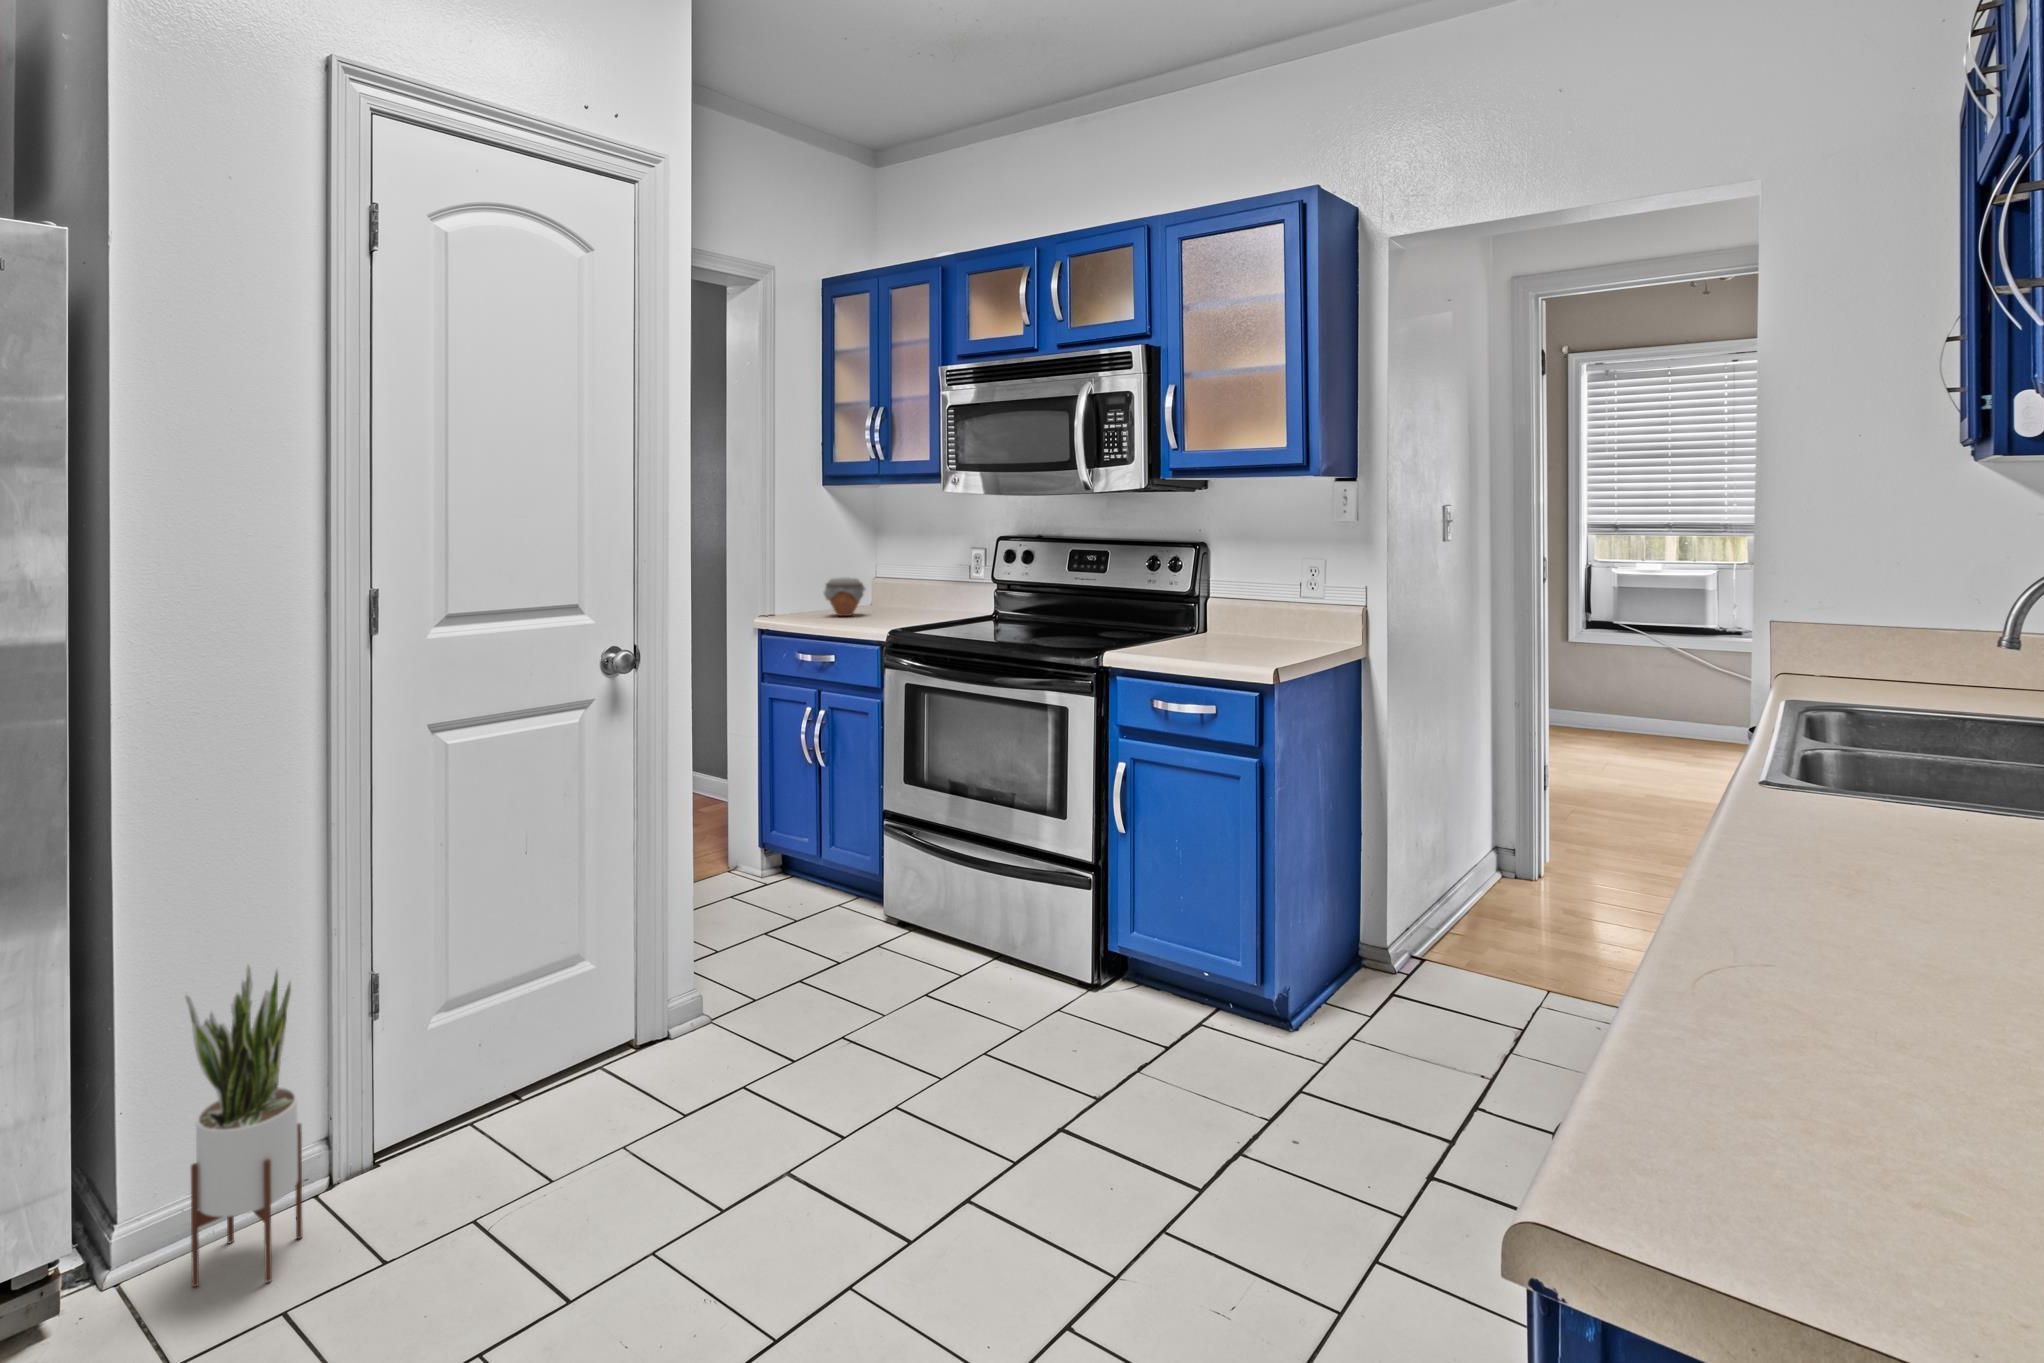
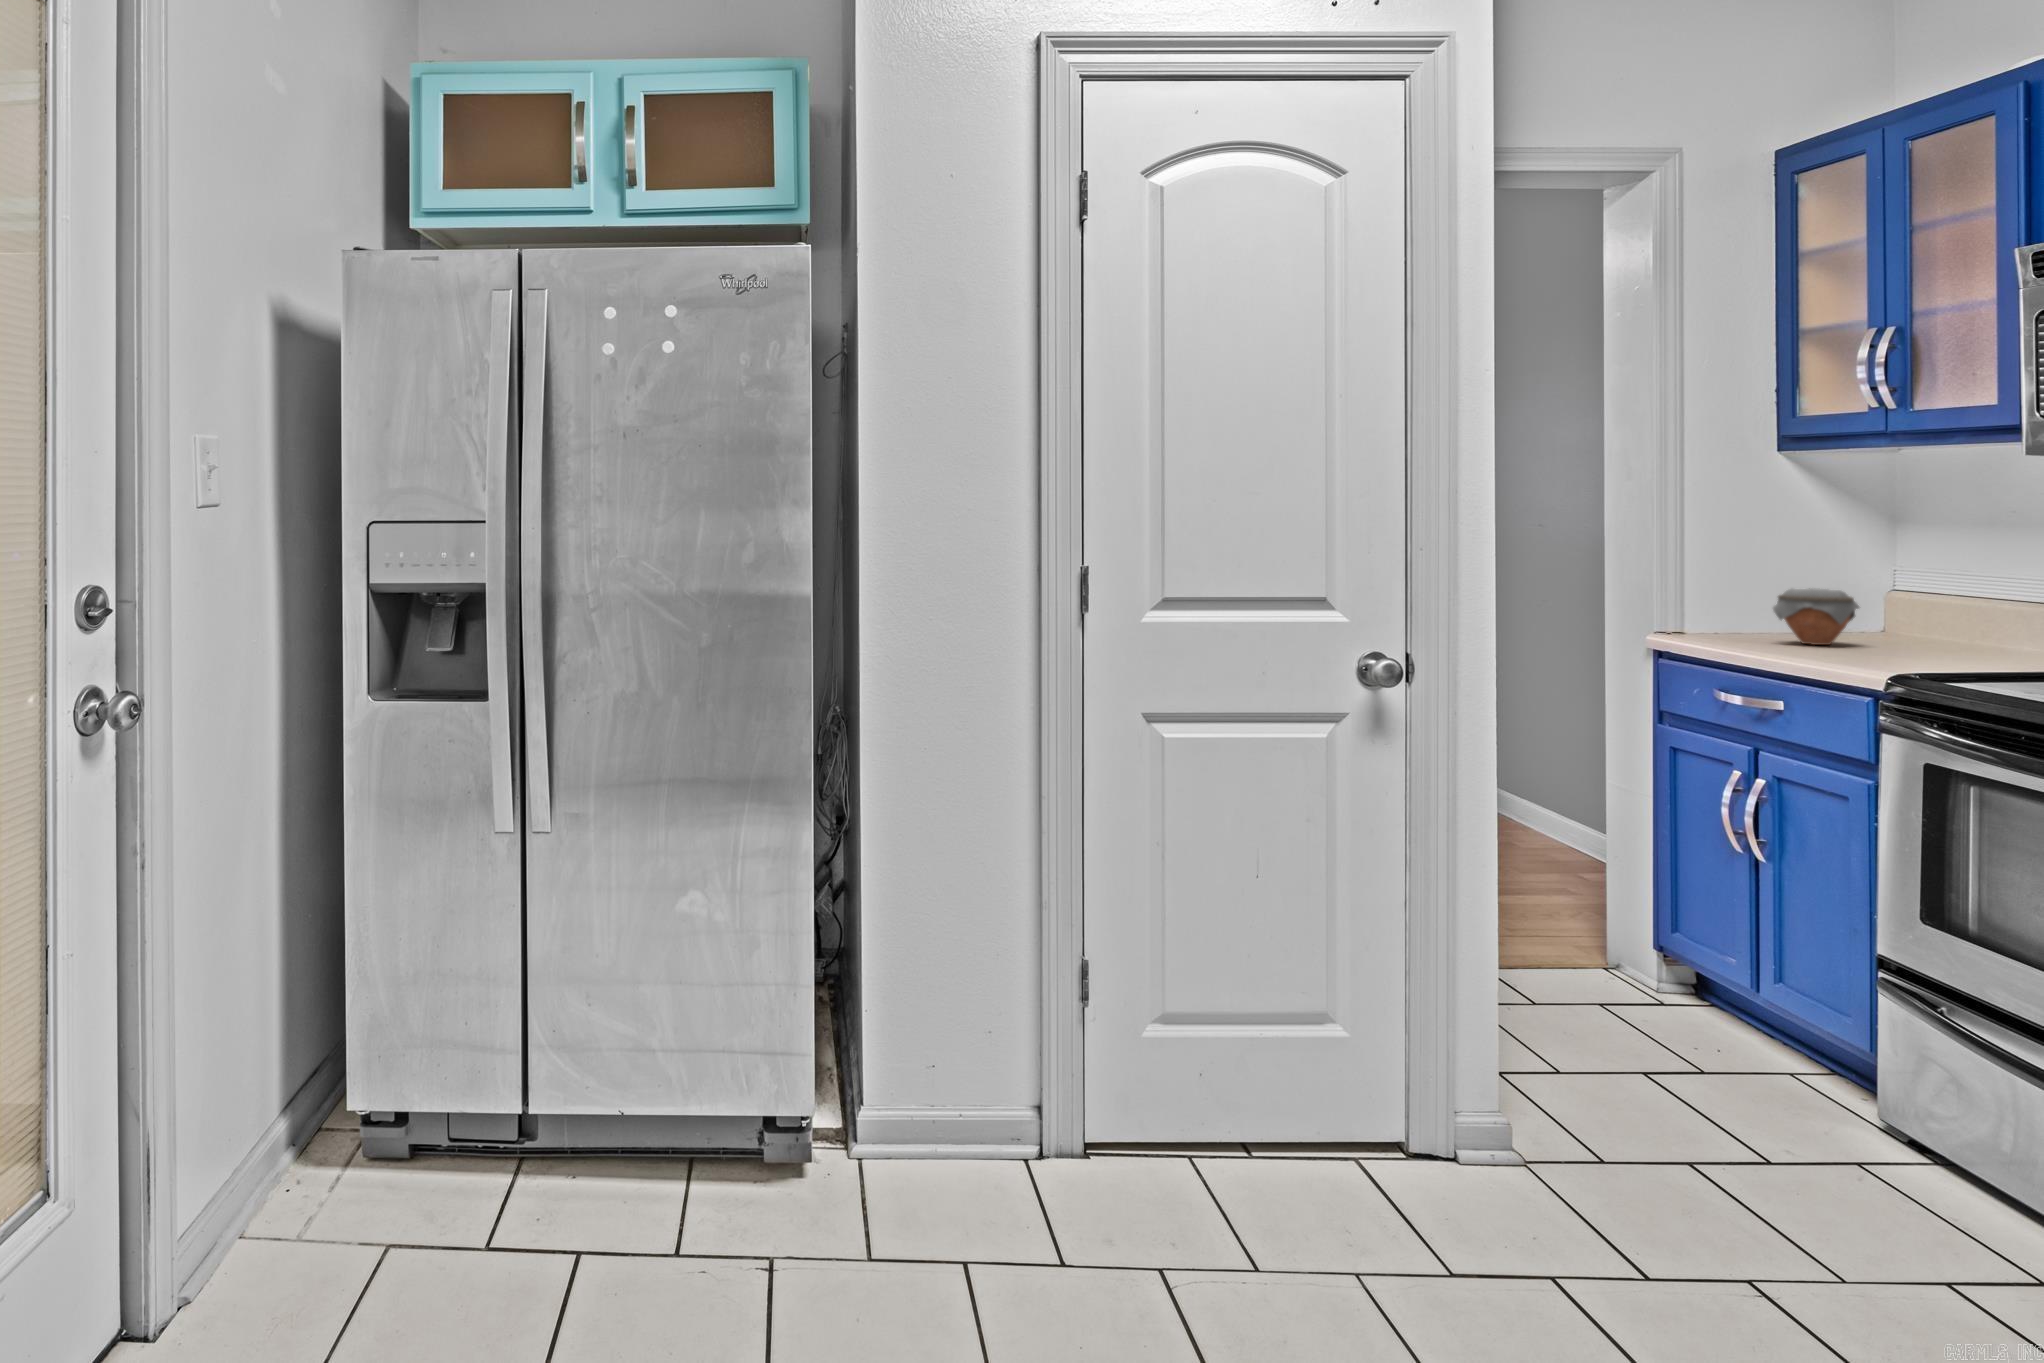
potted plant: present [185,965,303,1287] -> none [889,914,996,1229]

